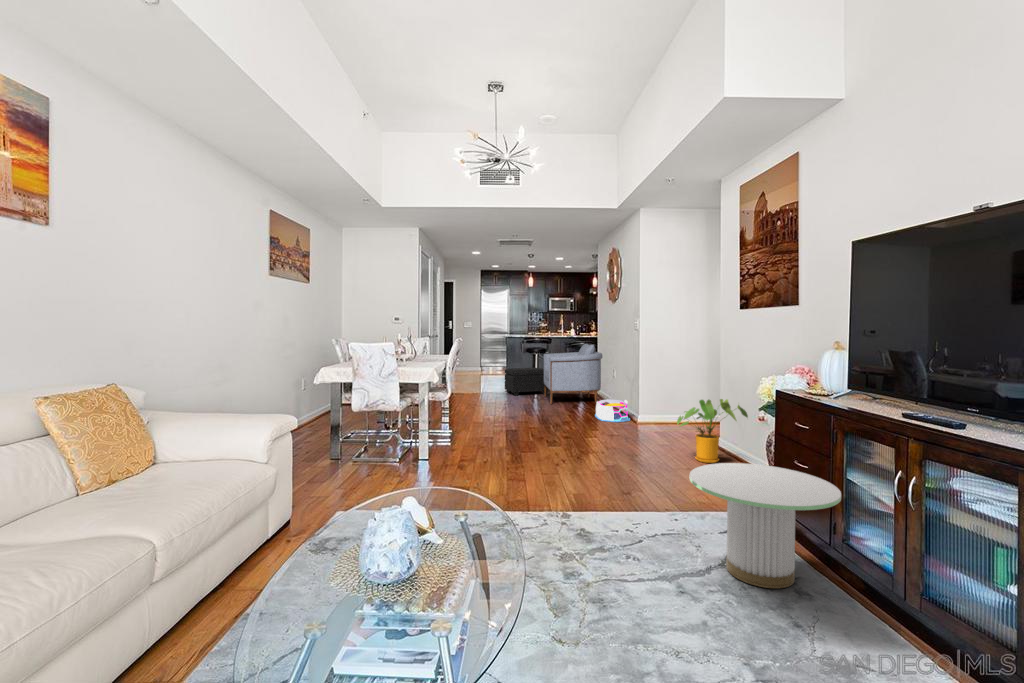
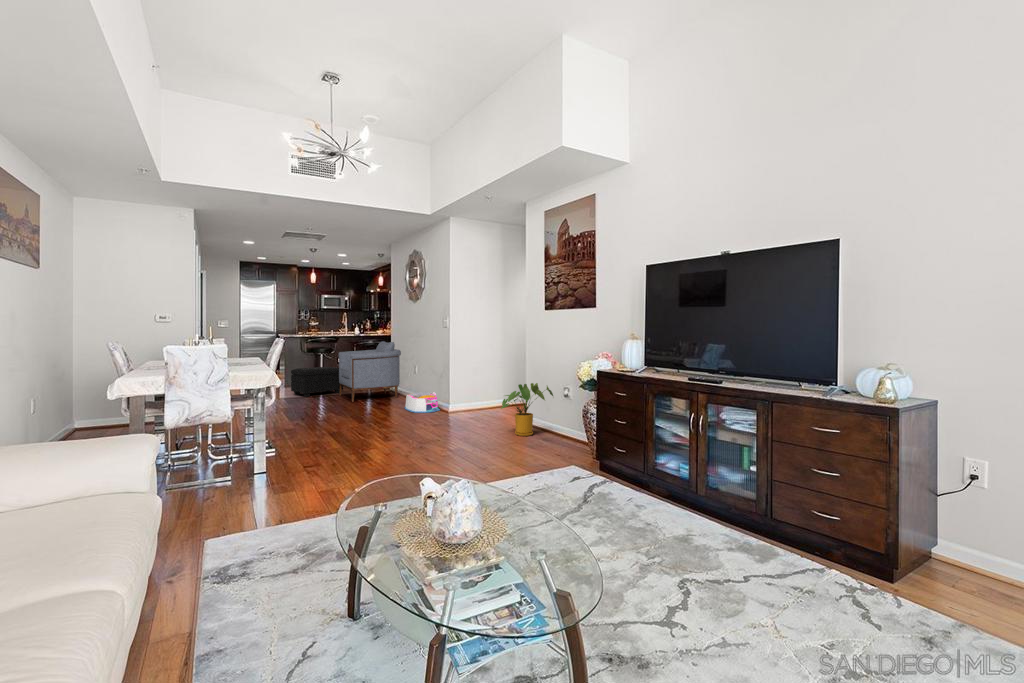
side table: present [689,463,841,589] -> none [562,425,661,509]

